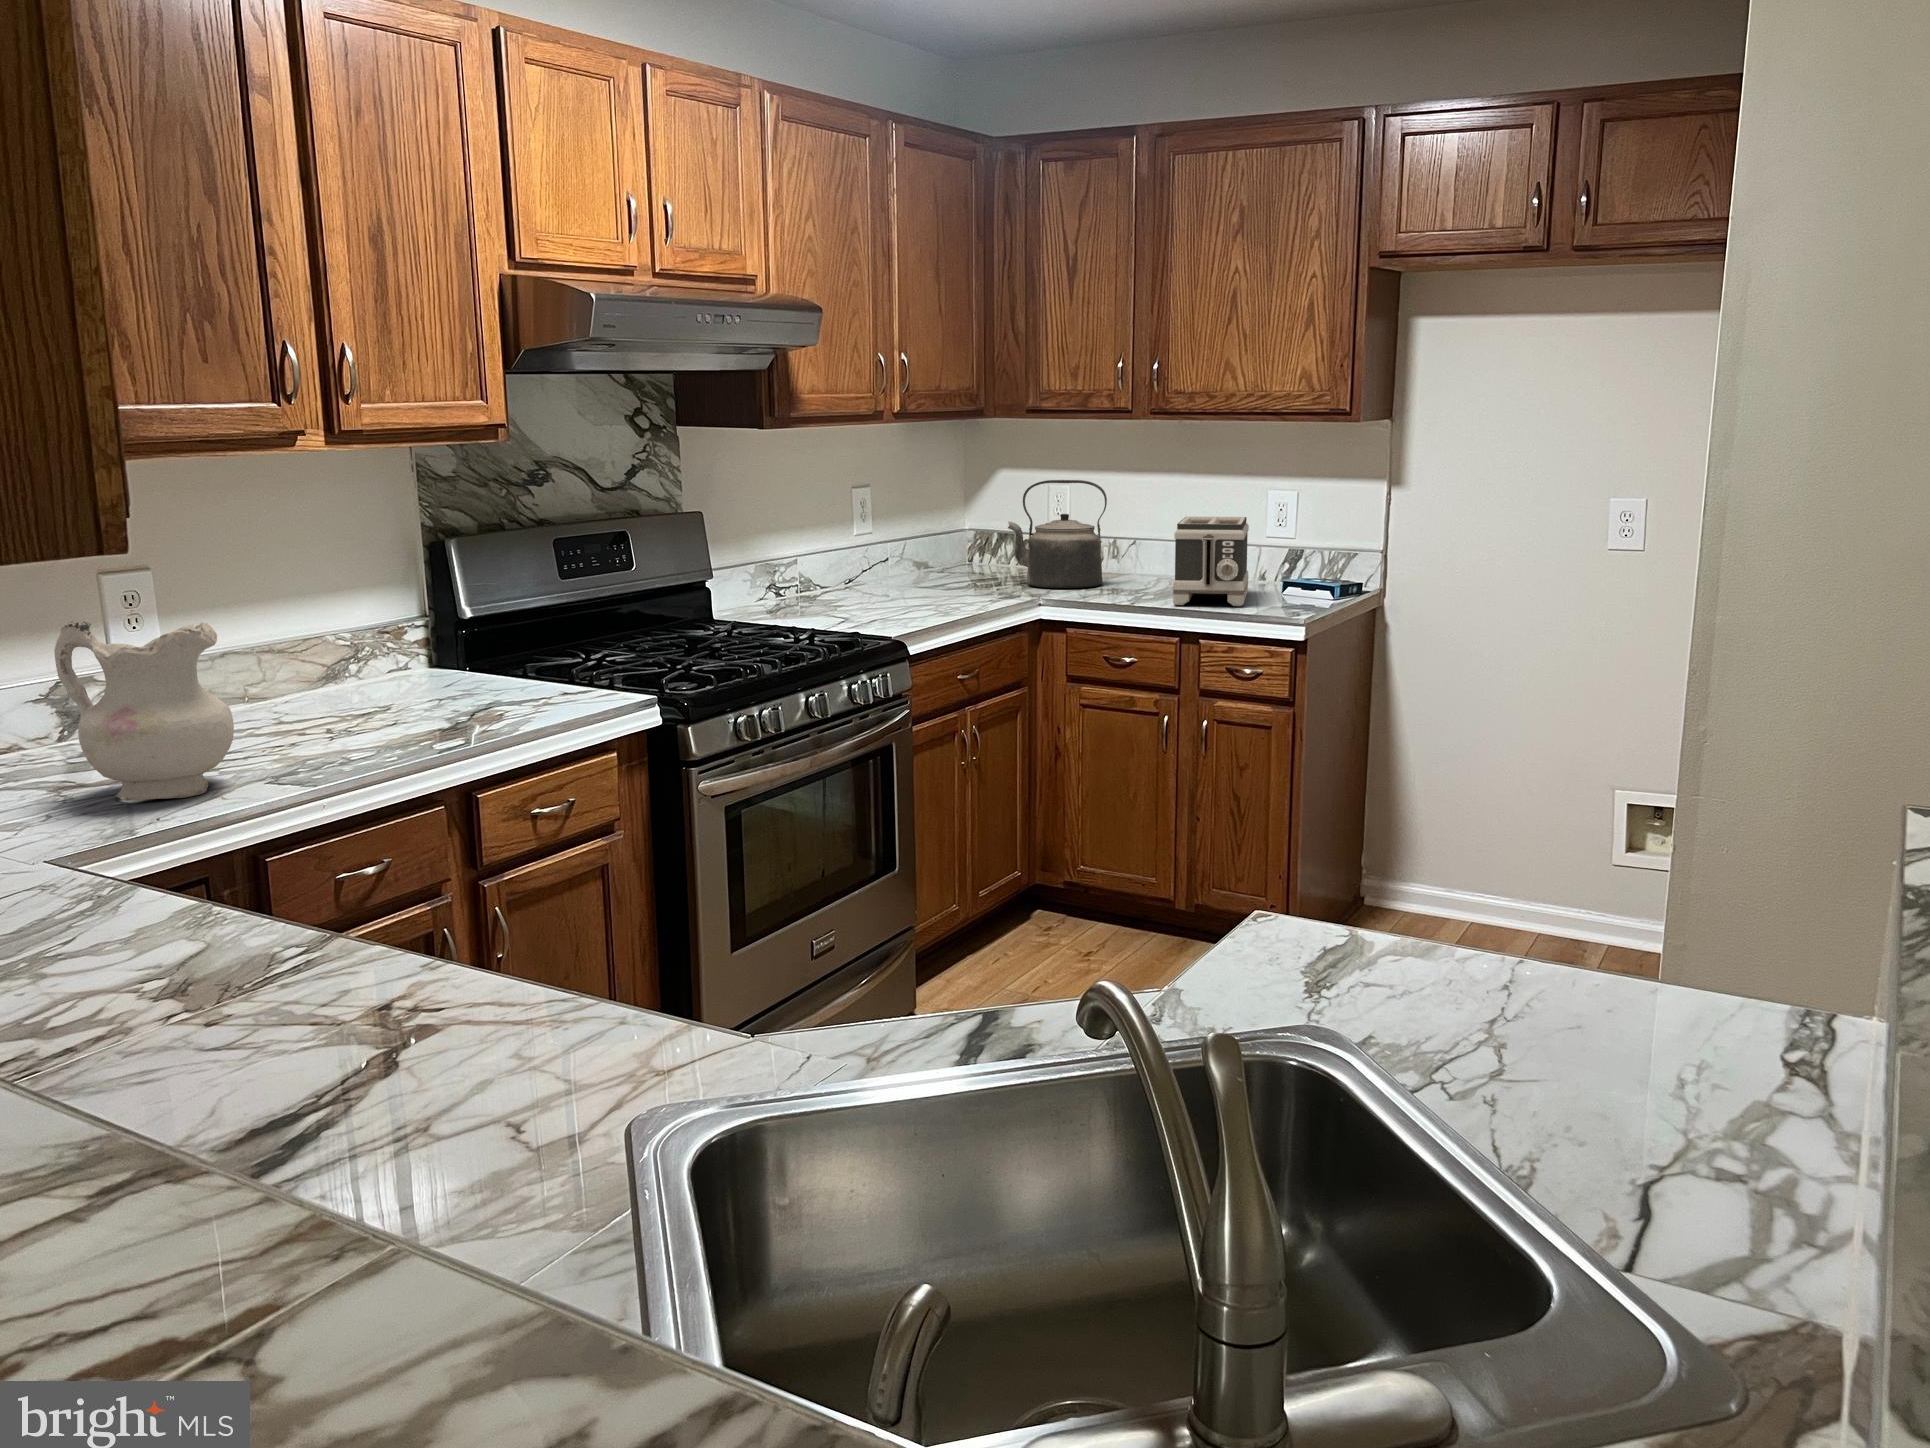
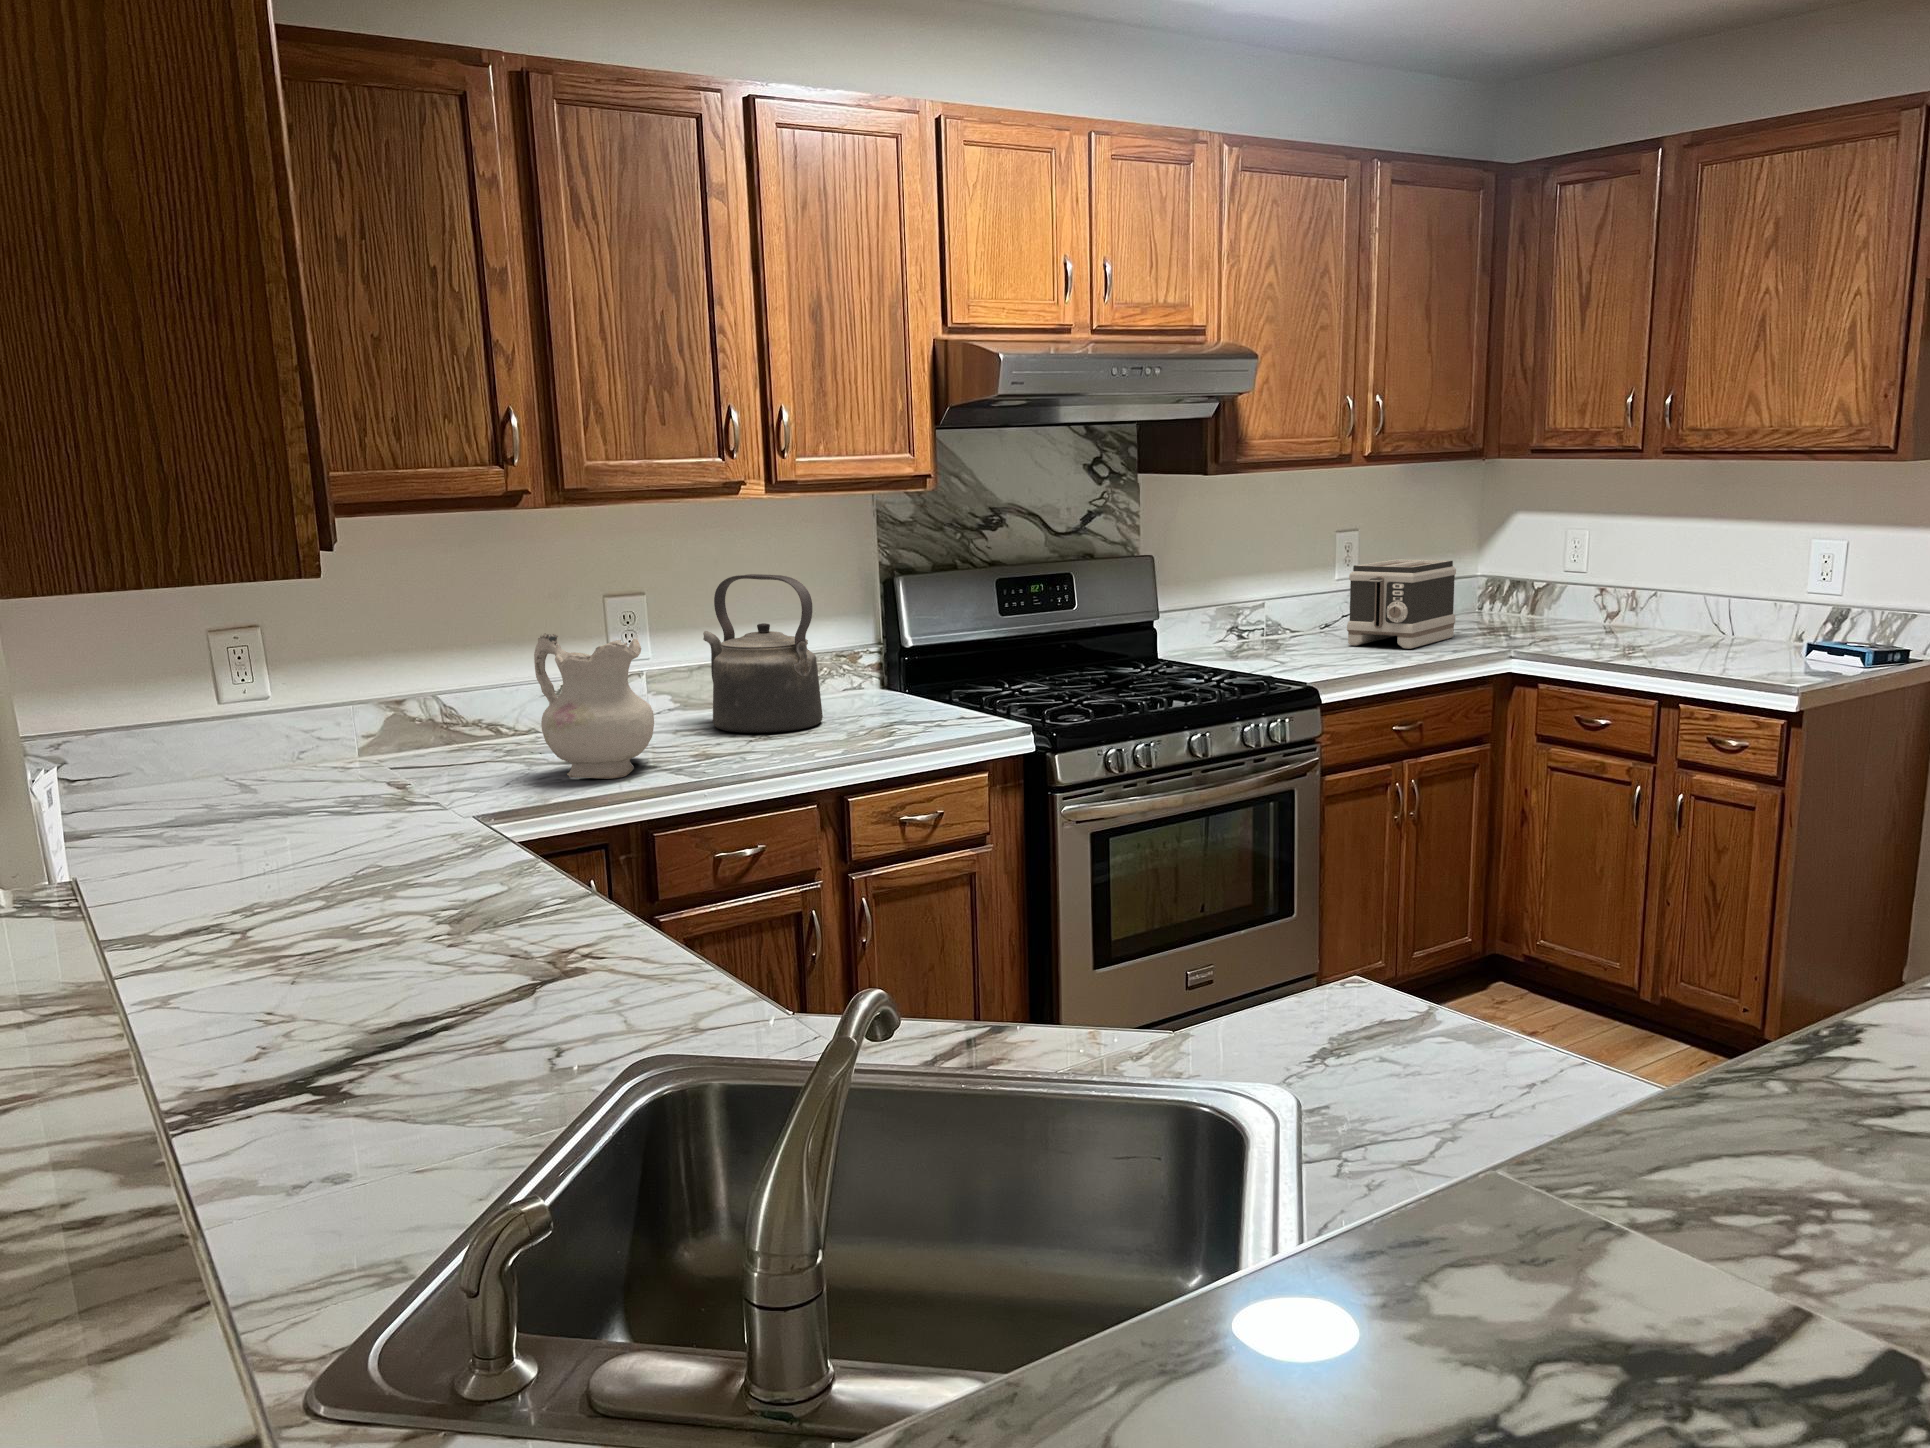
kettle: present [1008,480,1107,588] -> present [703,574,823,733]
toaster: present [1173,517,1249,606] -> present [1347,559,1456,649]

